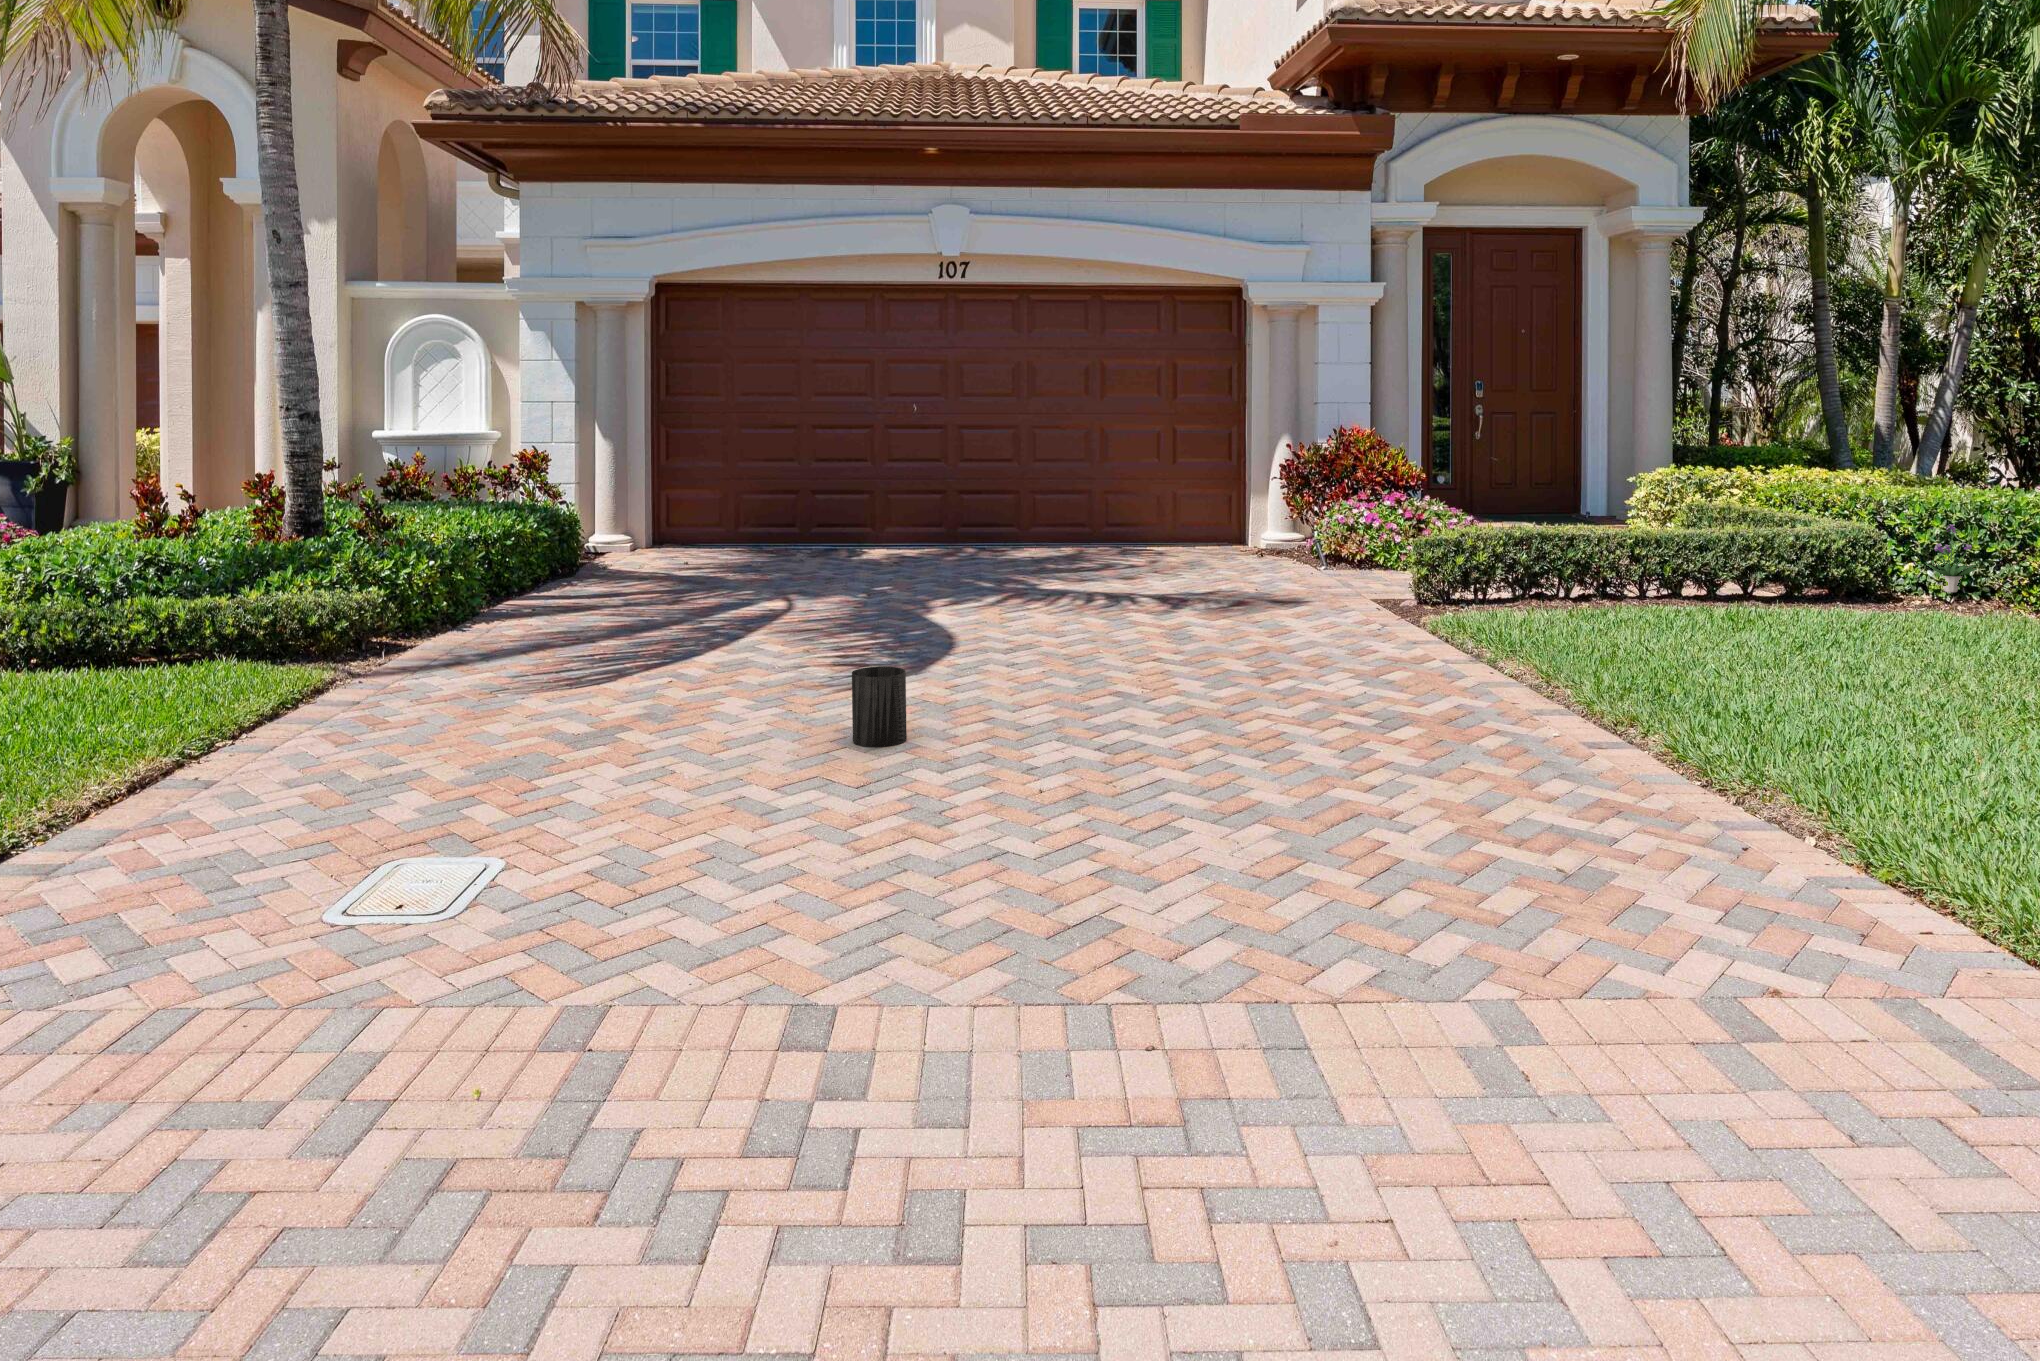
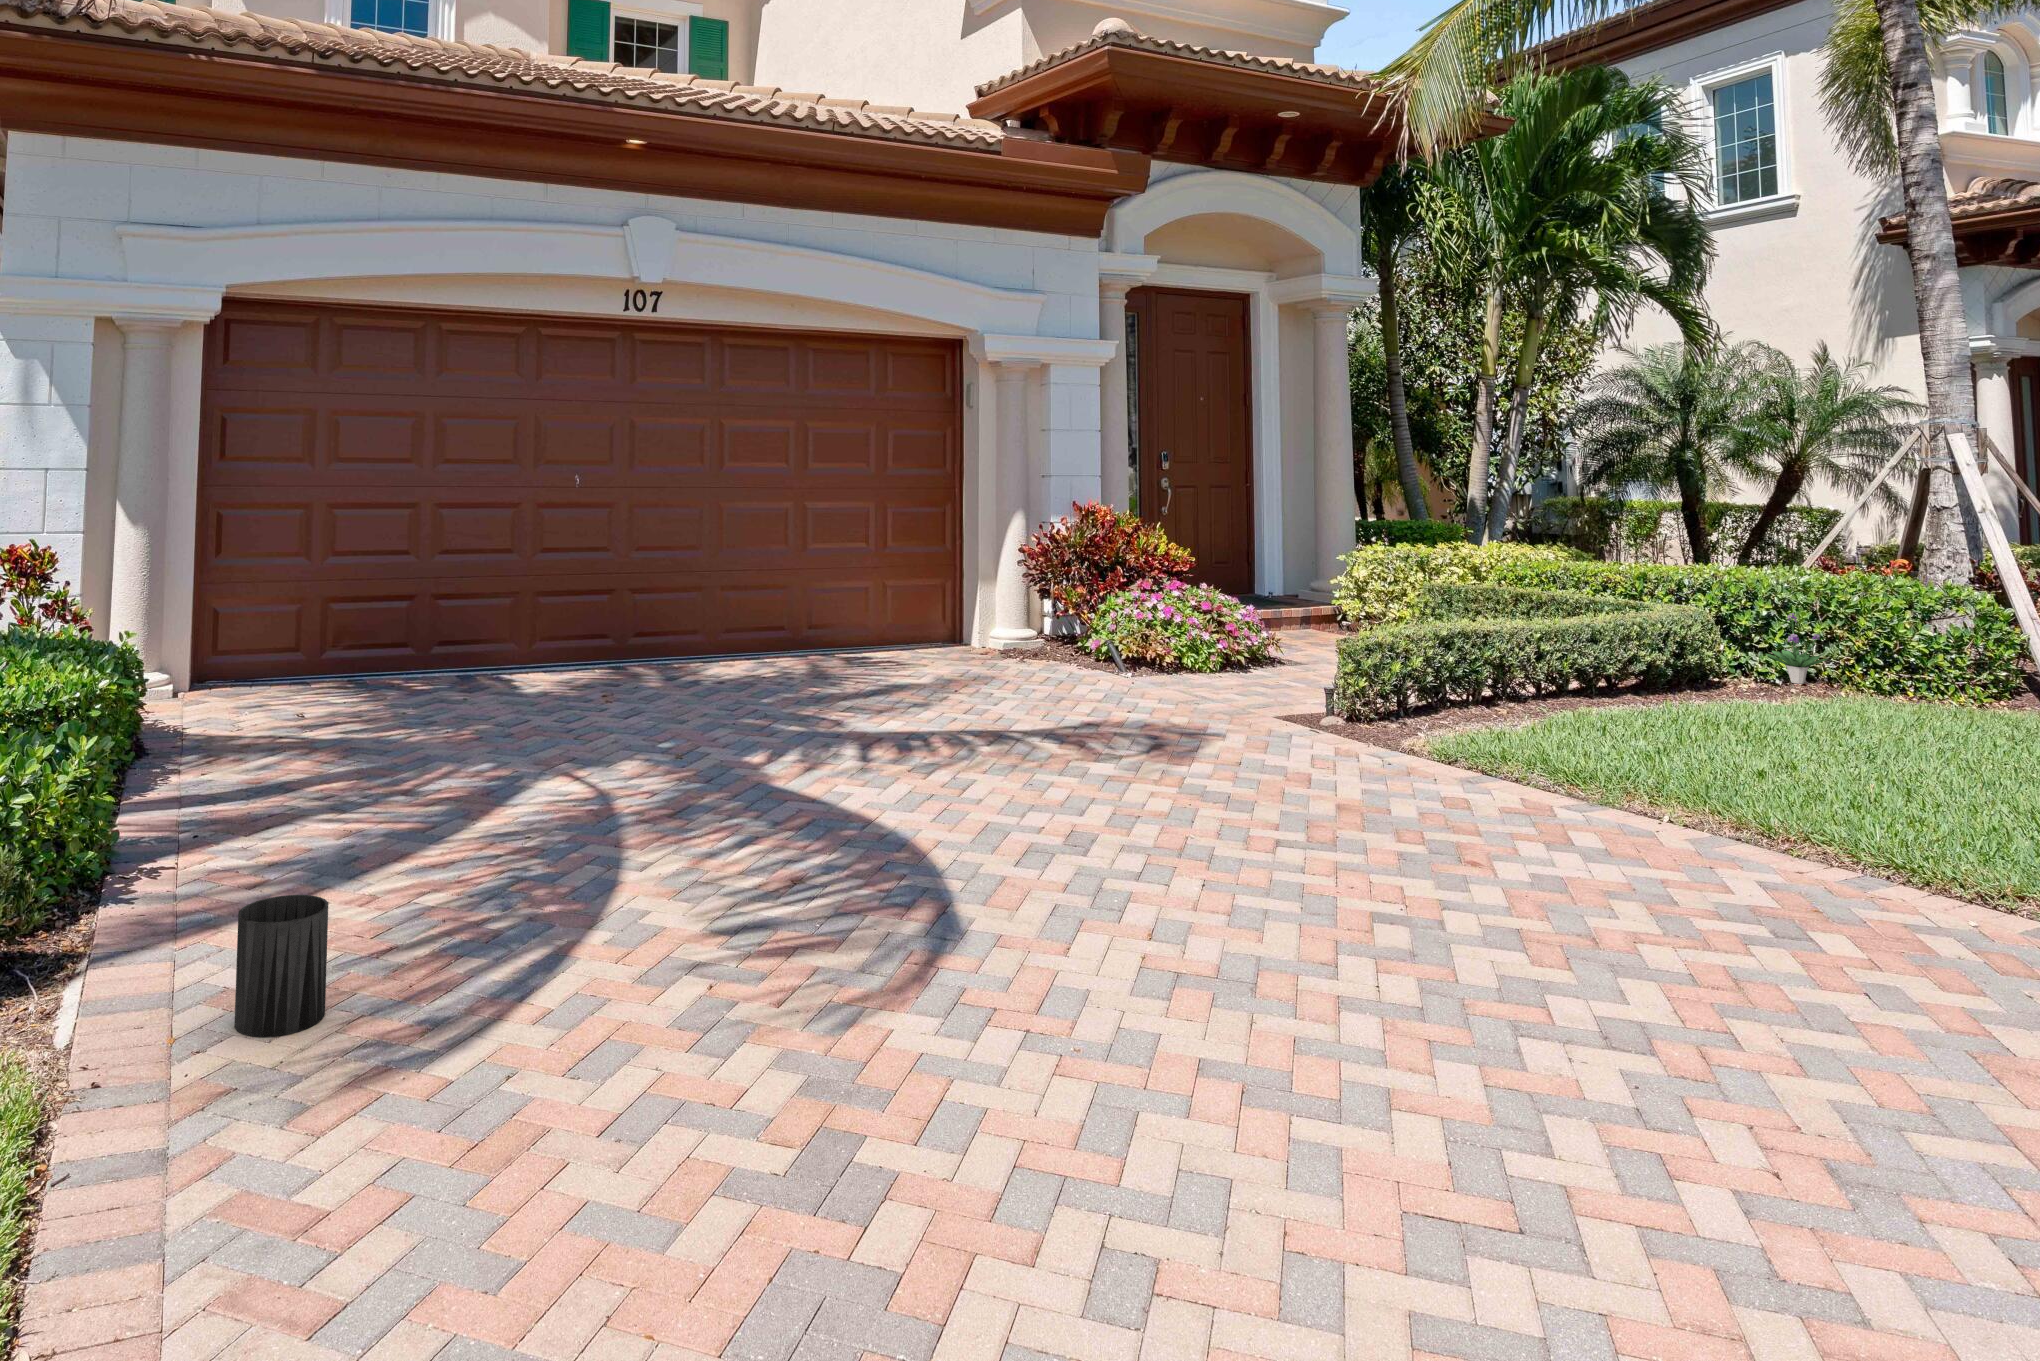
trash can: present [852,666,907,747] -> present [234,895,328,1037]

